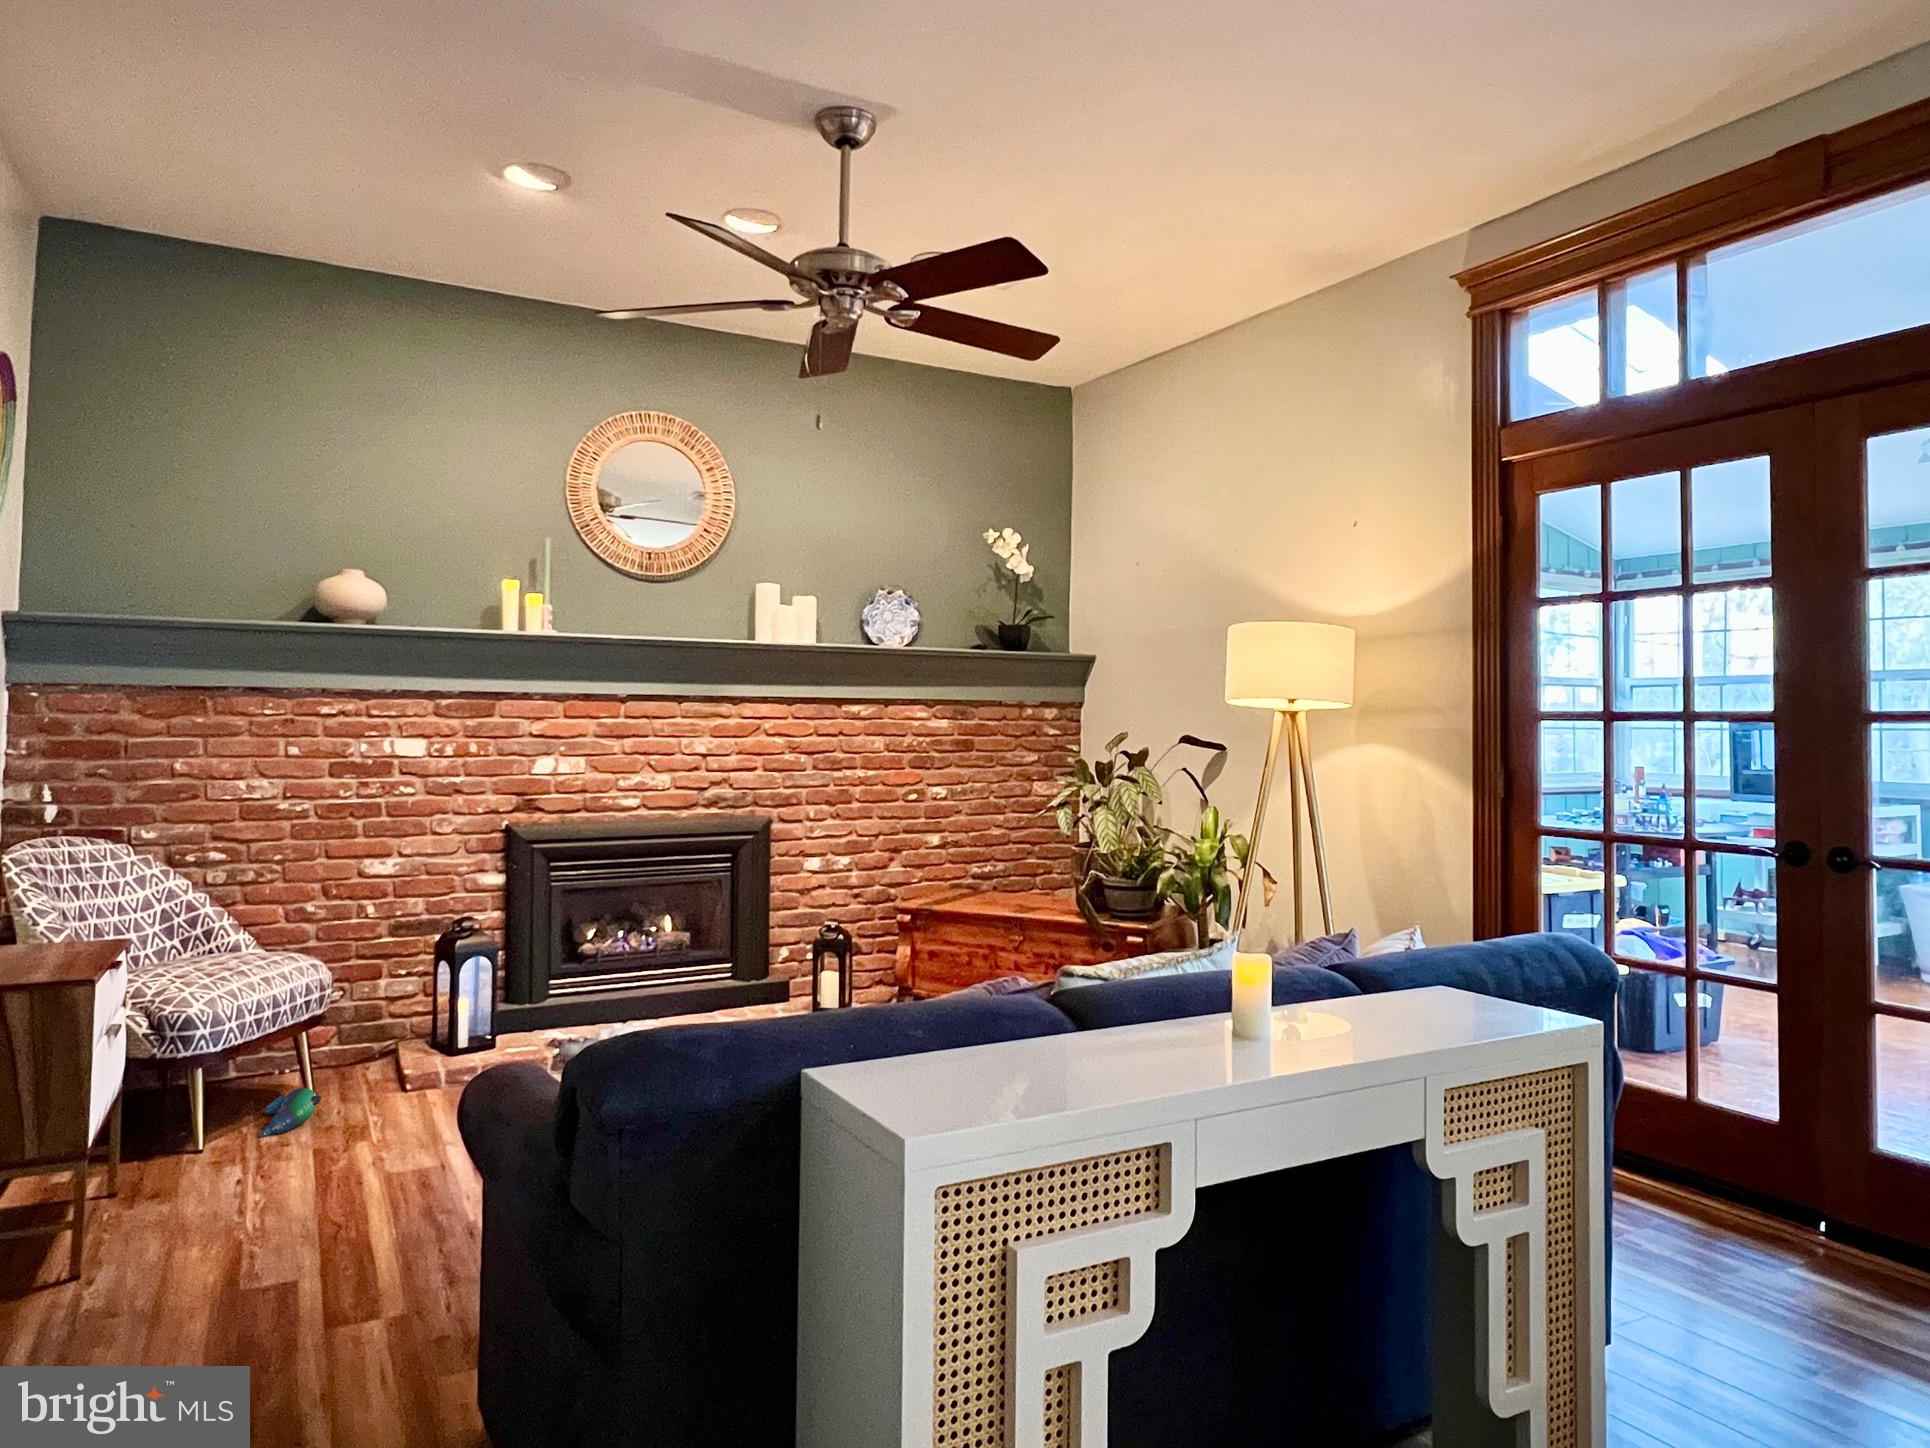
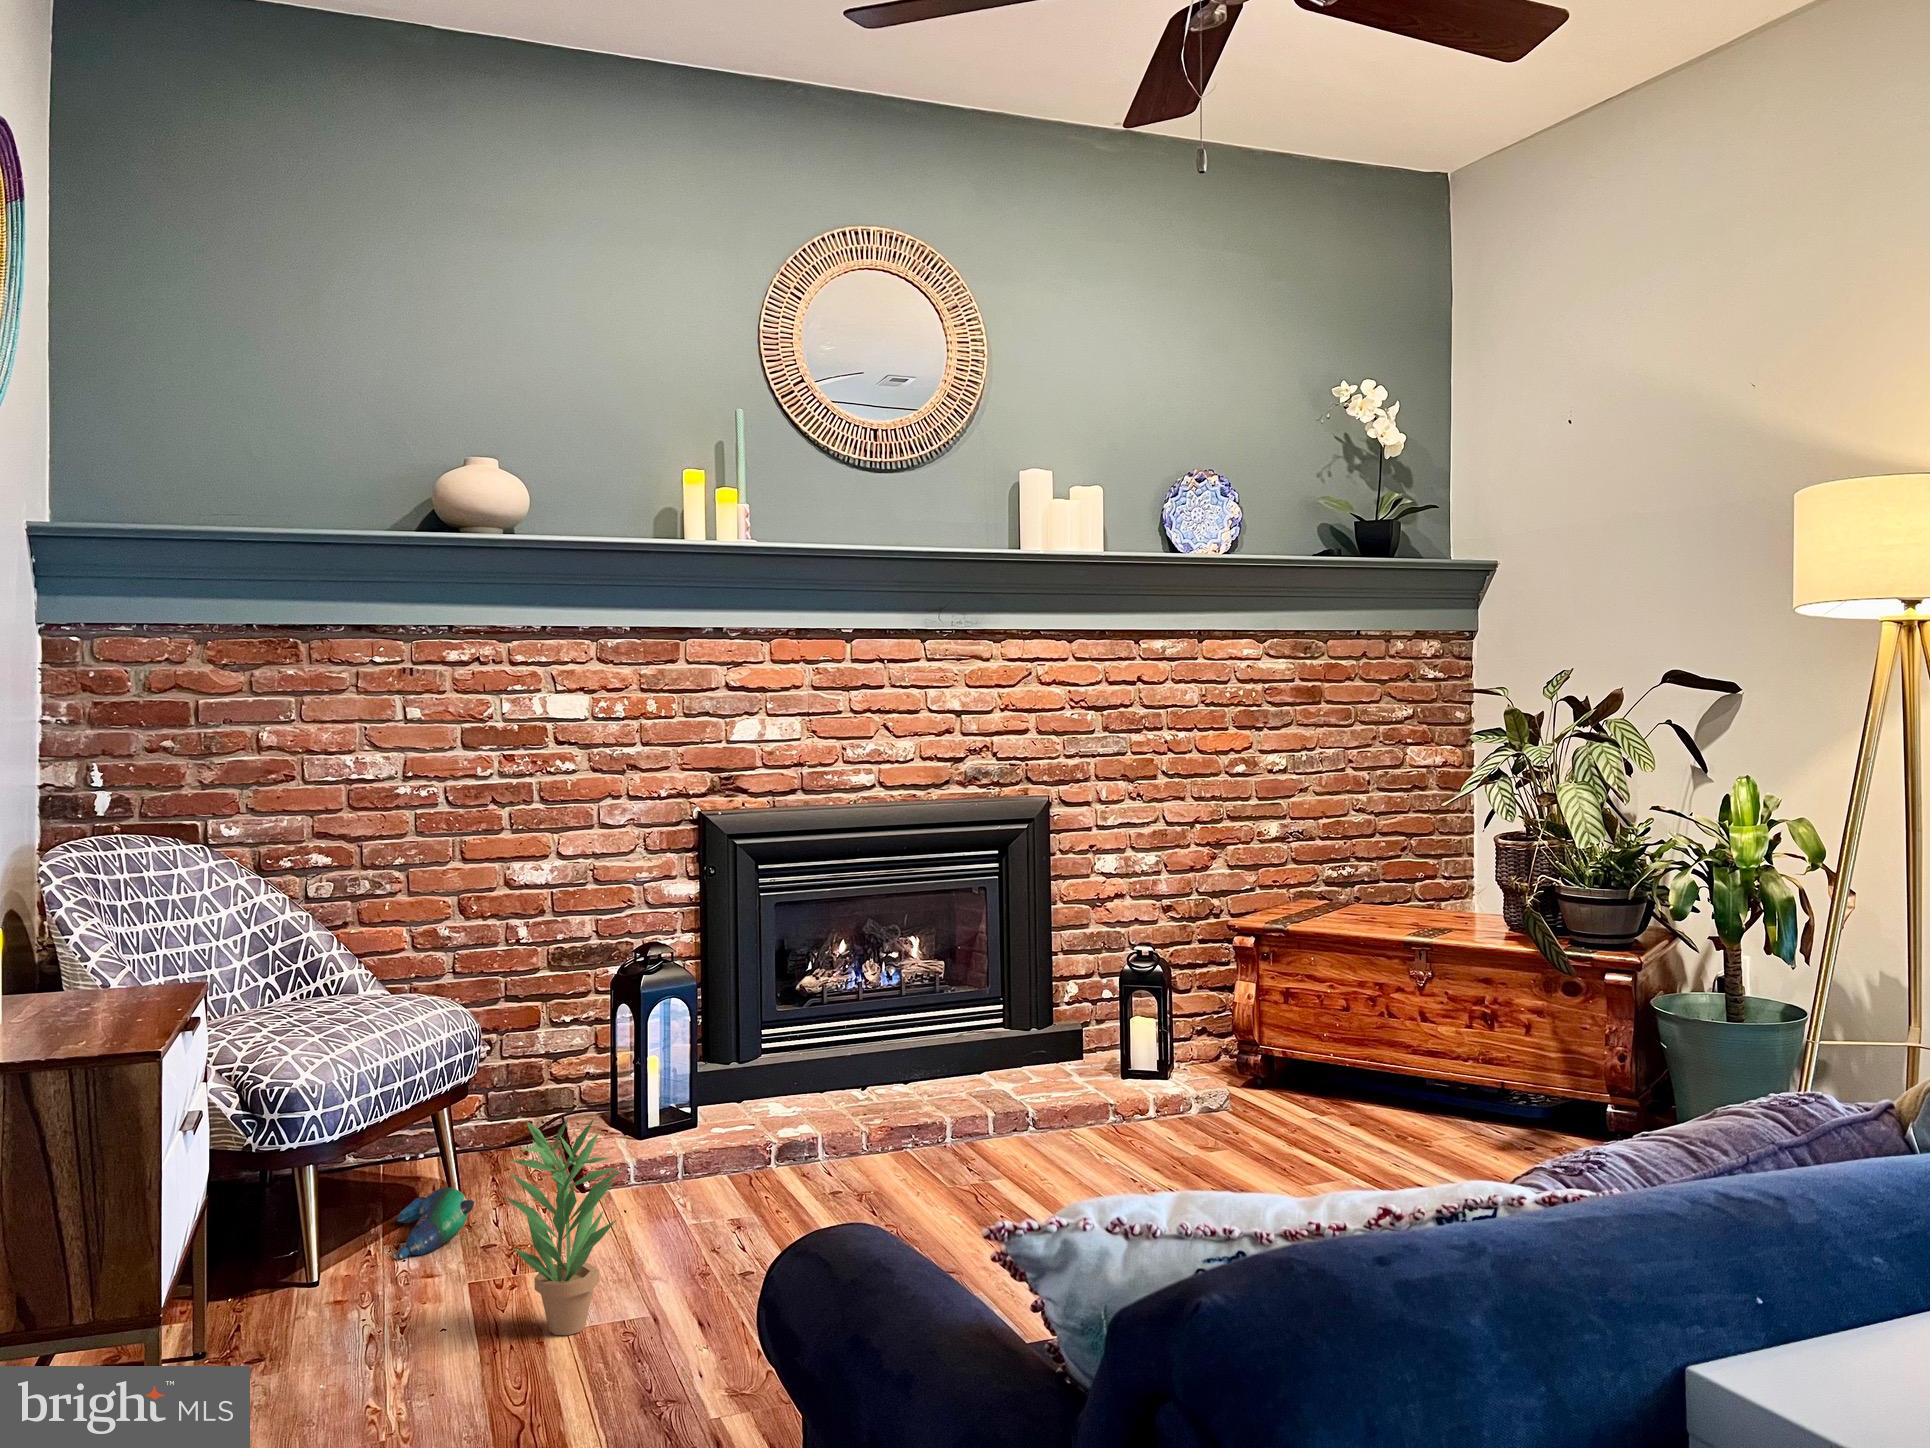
potted plant: none [336,1030,423,1178] -> present [504,1119,622,1335]

